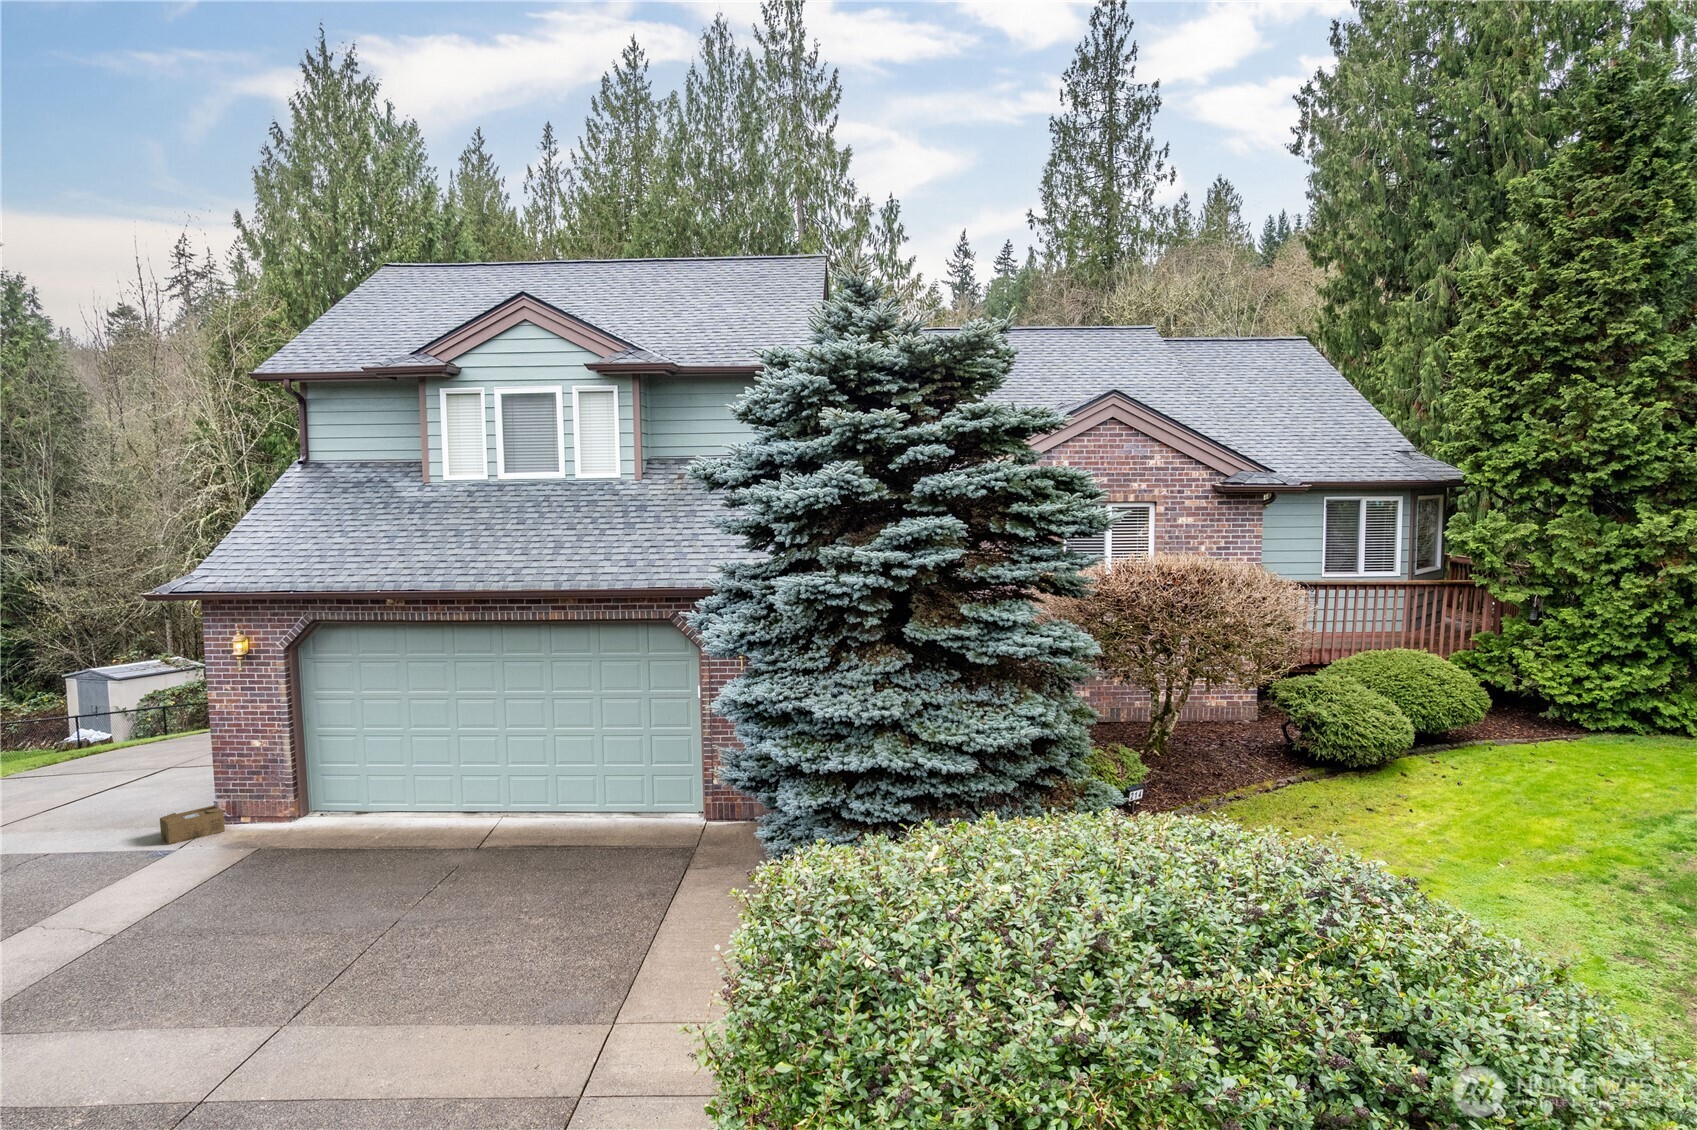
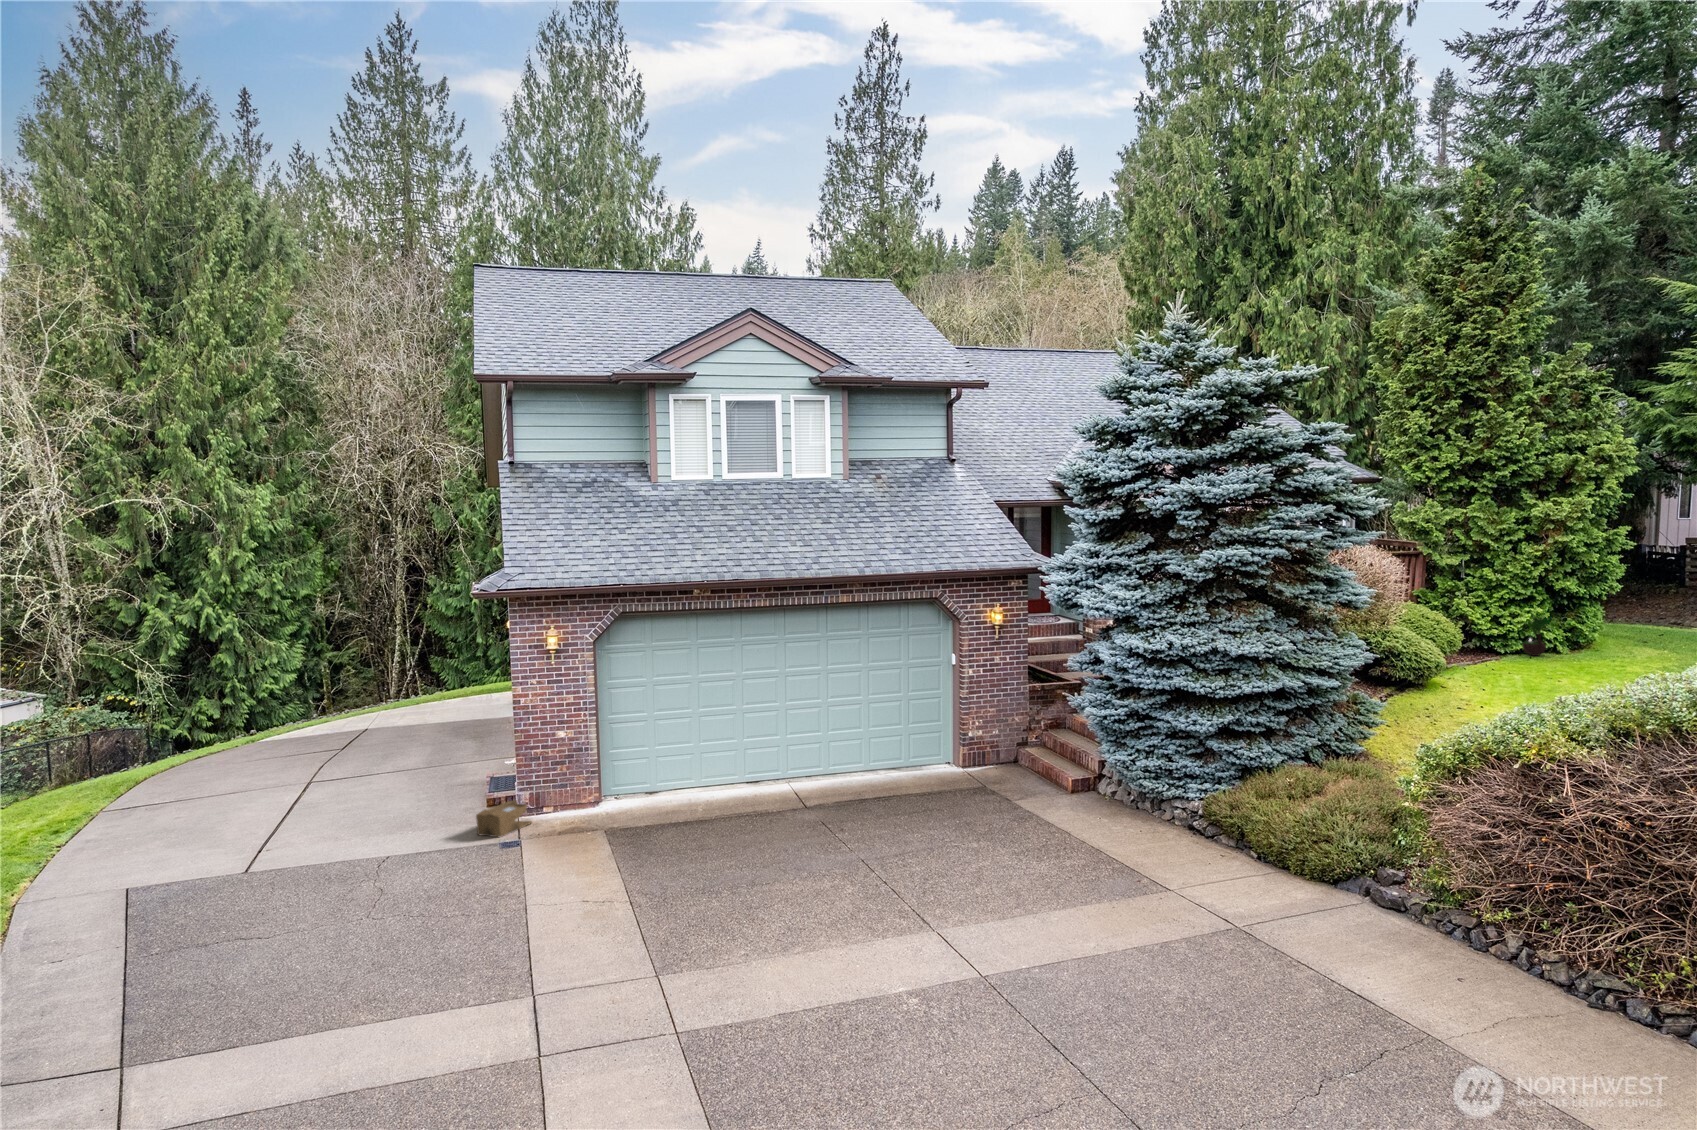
potted tree: none [1619,676,1669,738] -> present [1522,616,1550,656]

